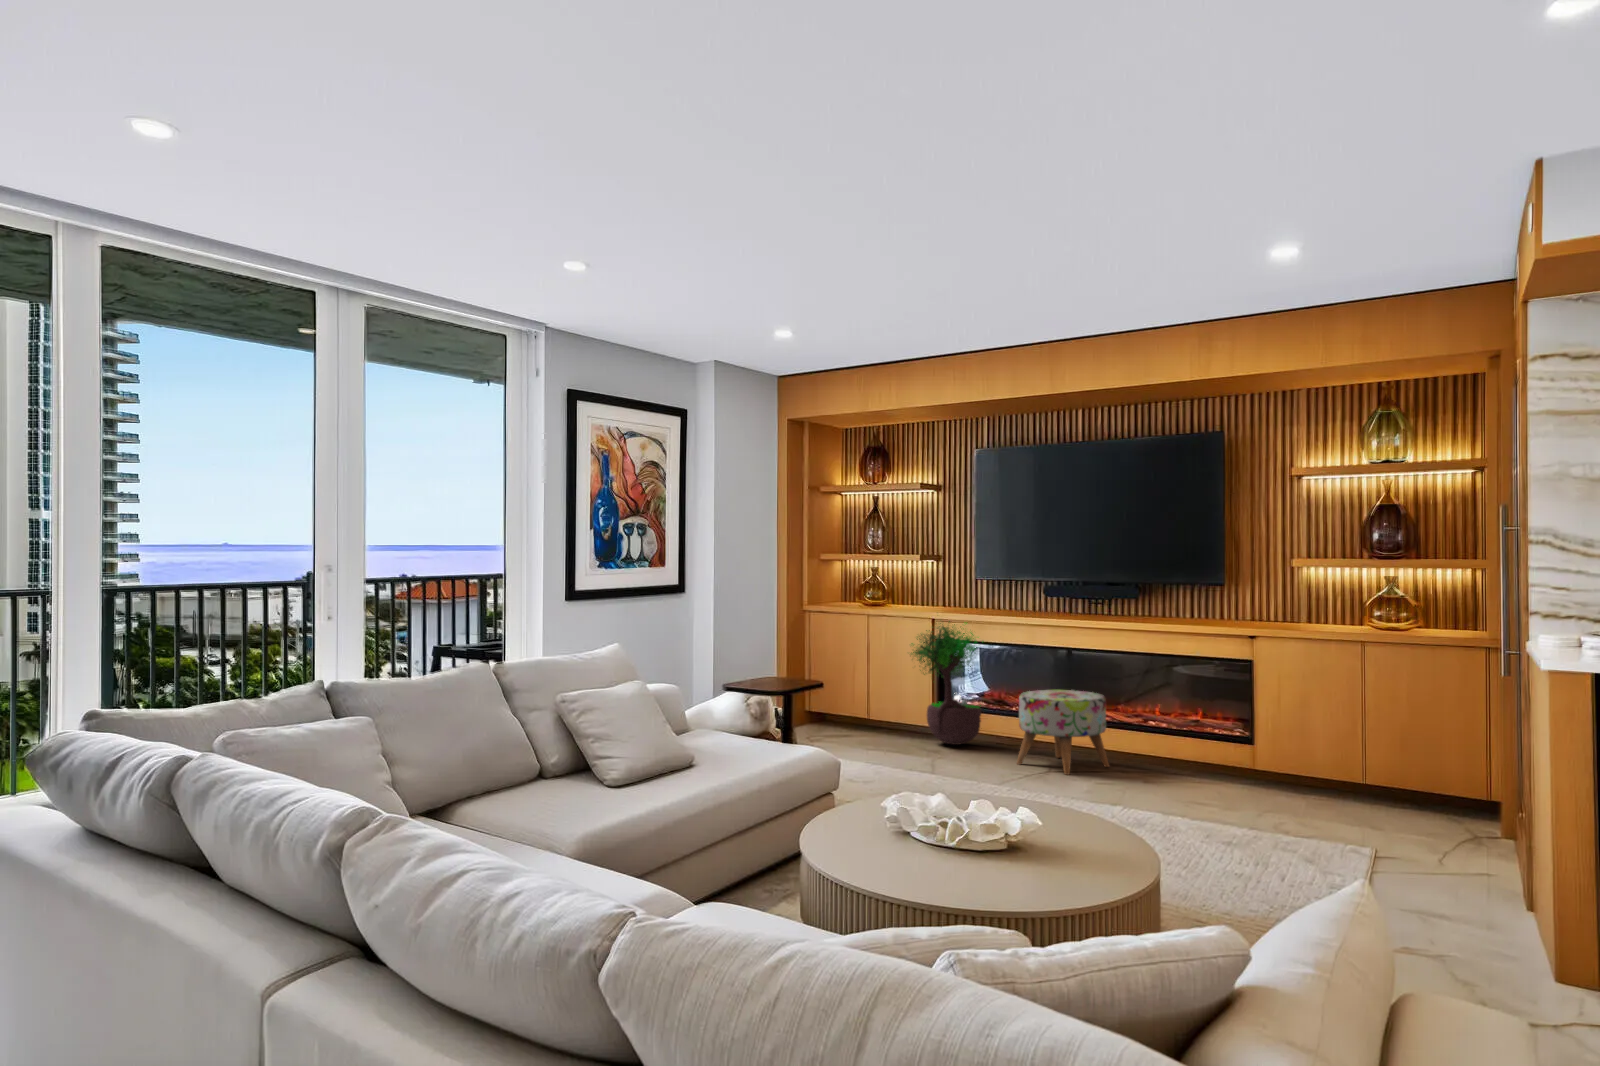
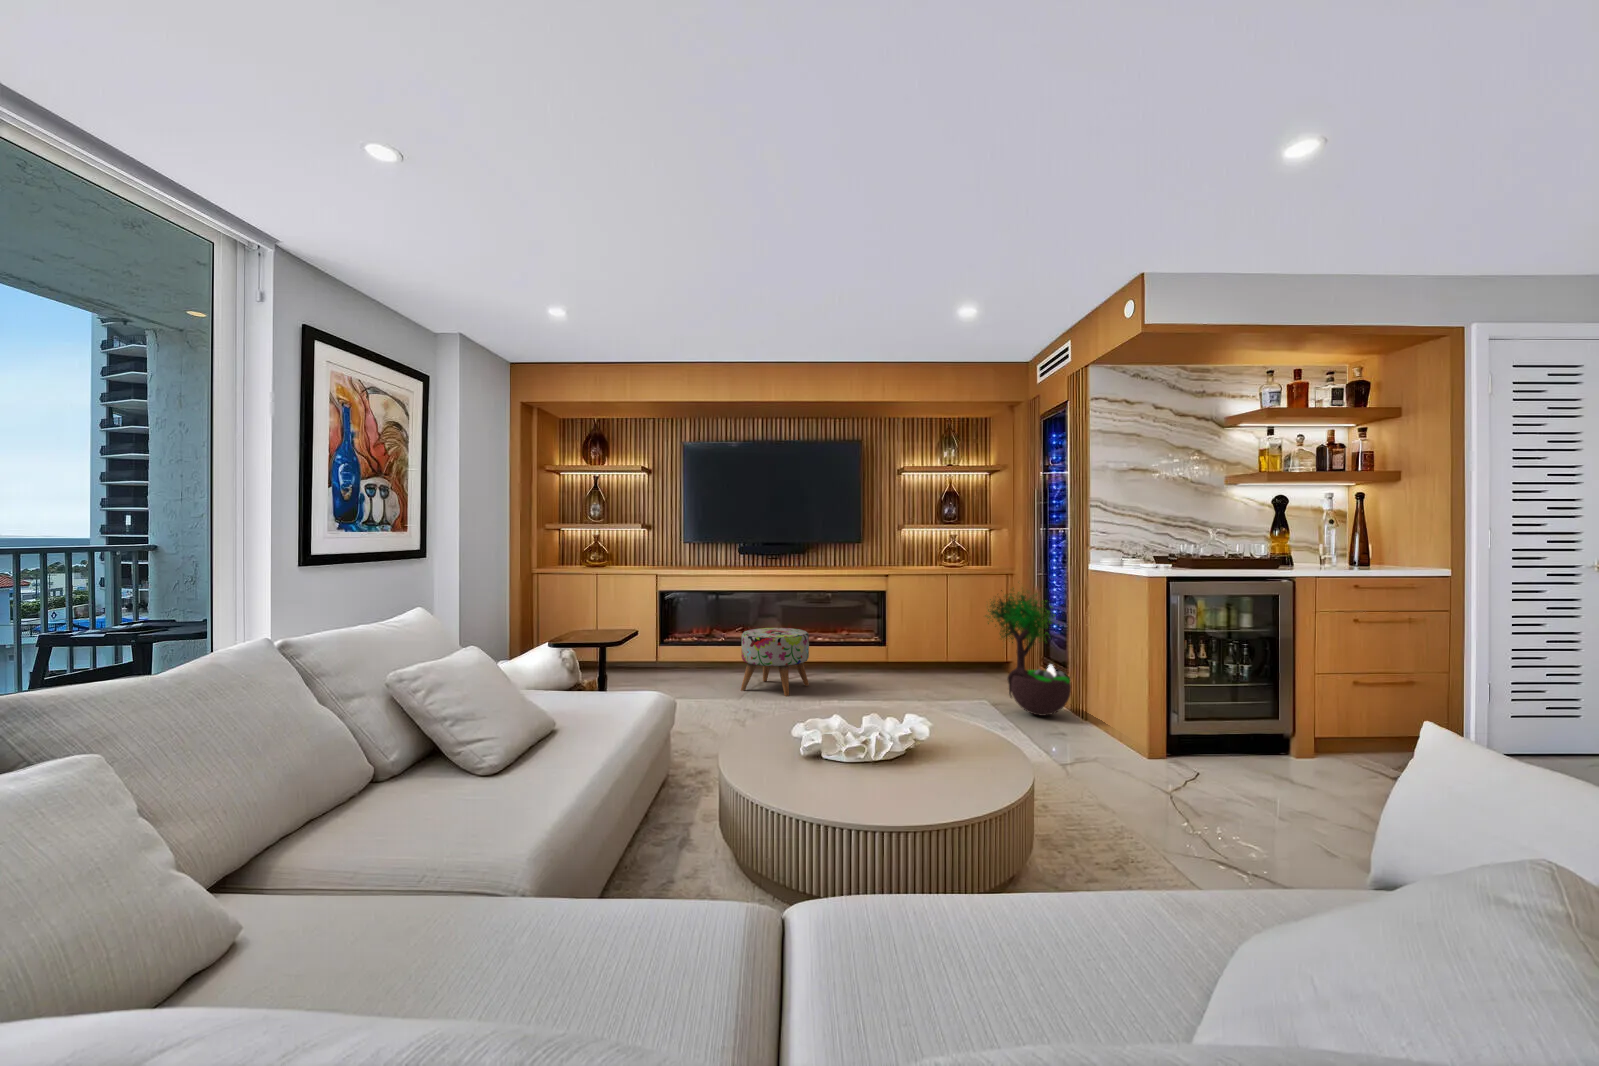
potted tree: present [911,621,984,745] -> present [987,588,1071,716]

